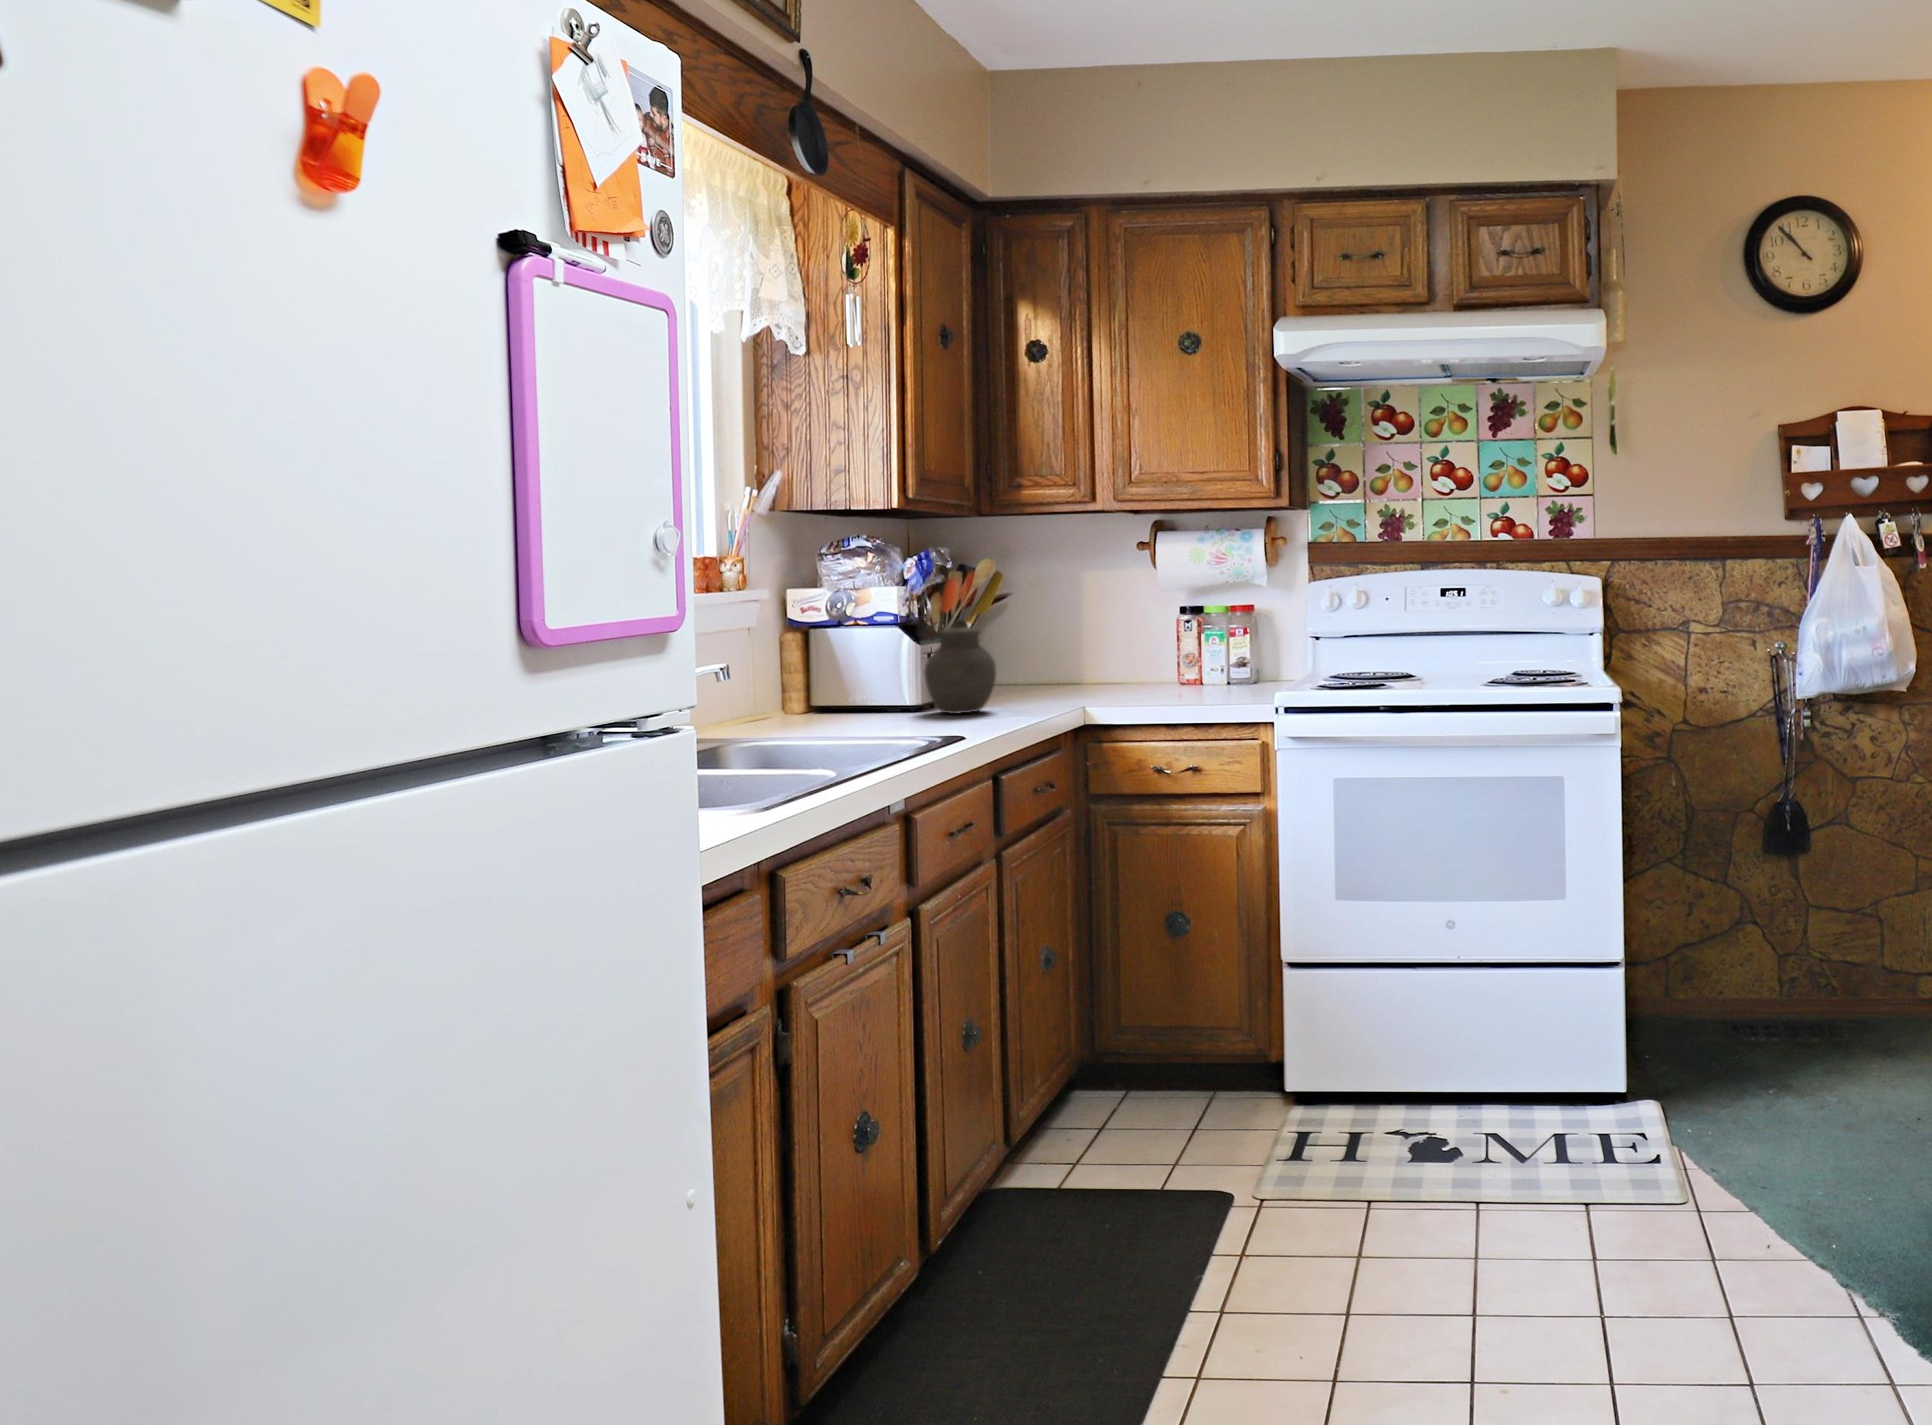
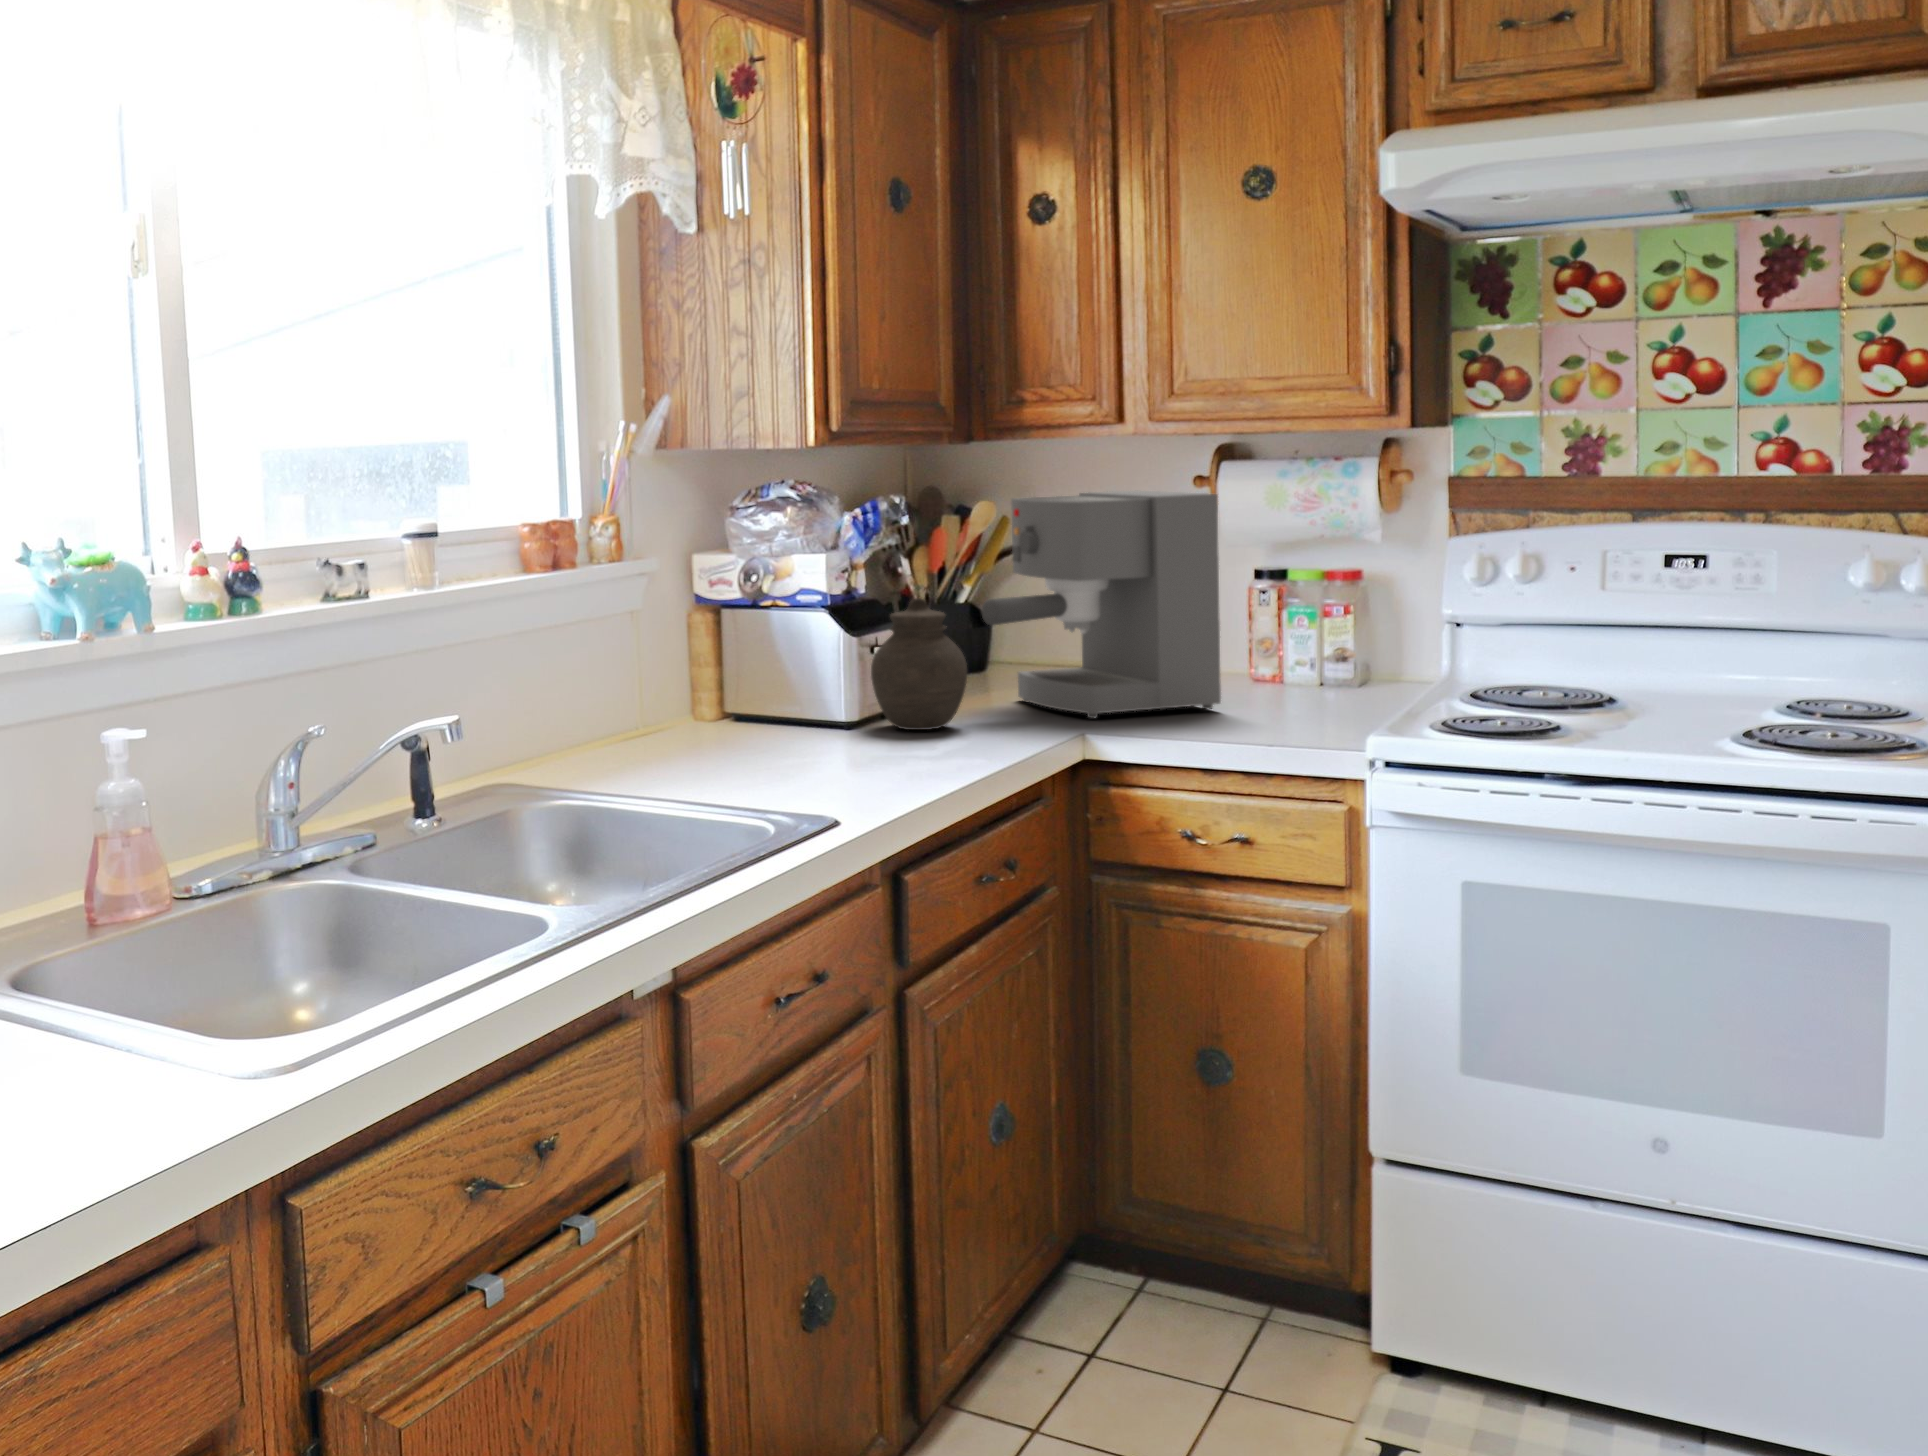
coffee maker: none [1005,549,1170,702] -> present [981,491,1221,718]

